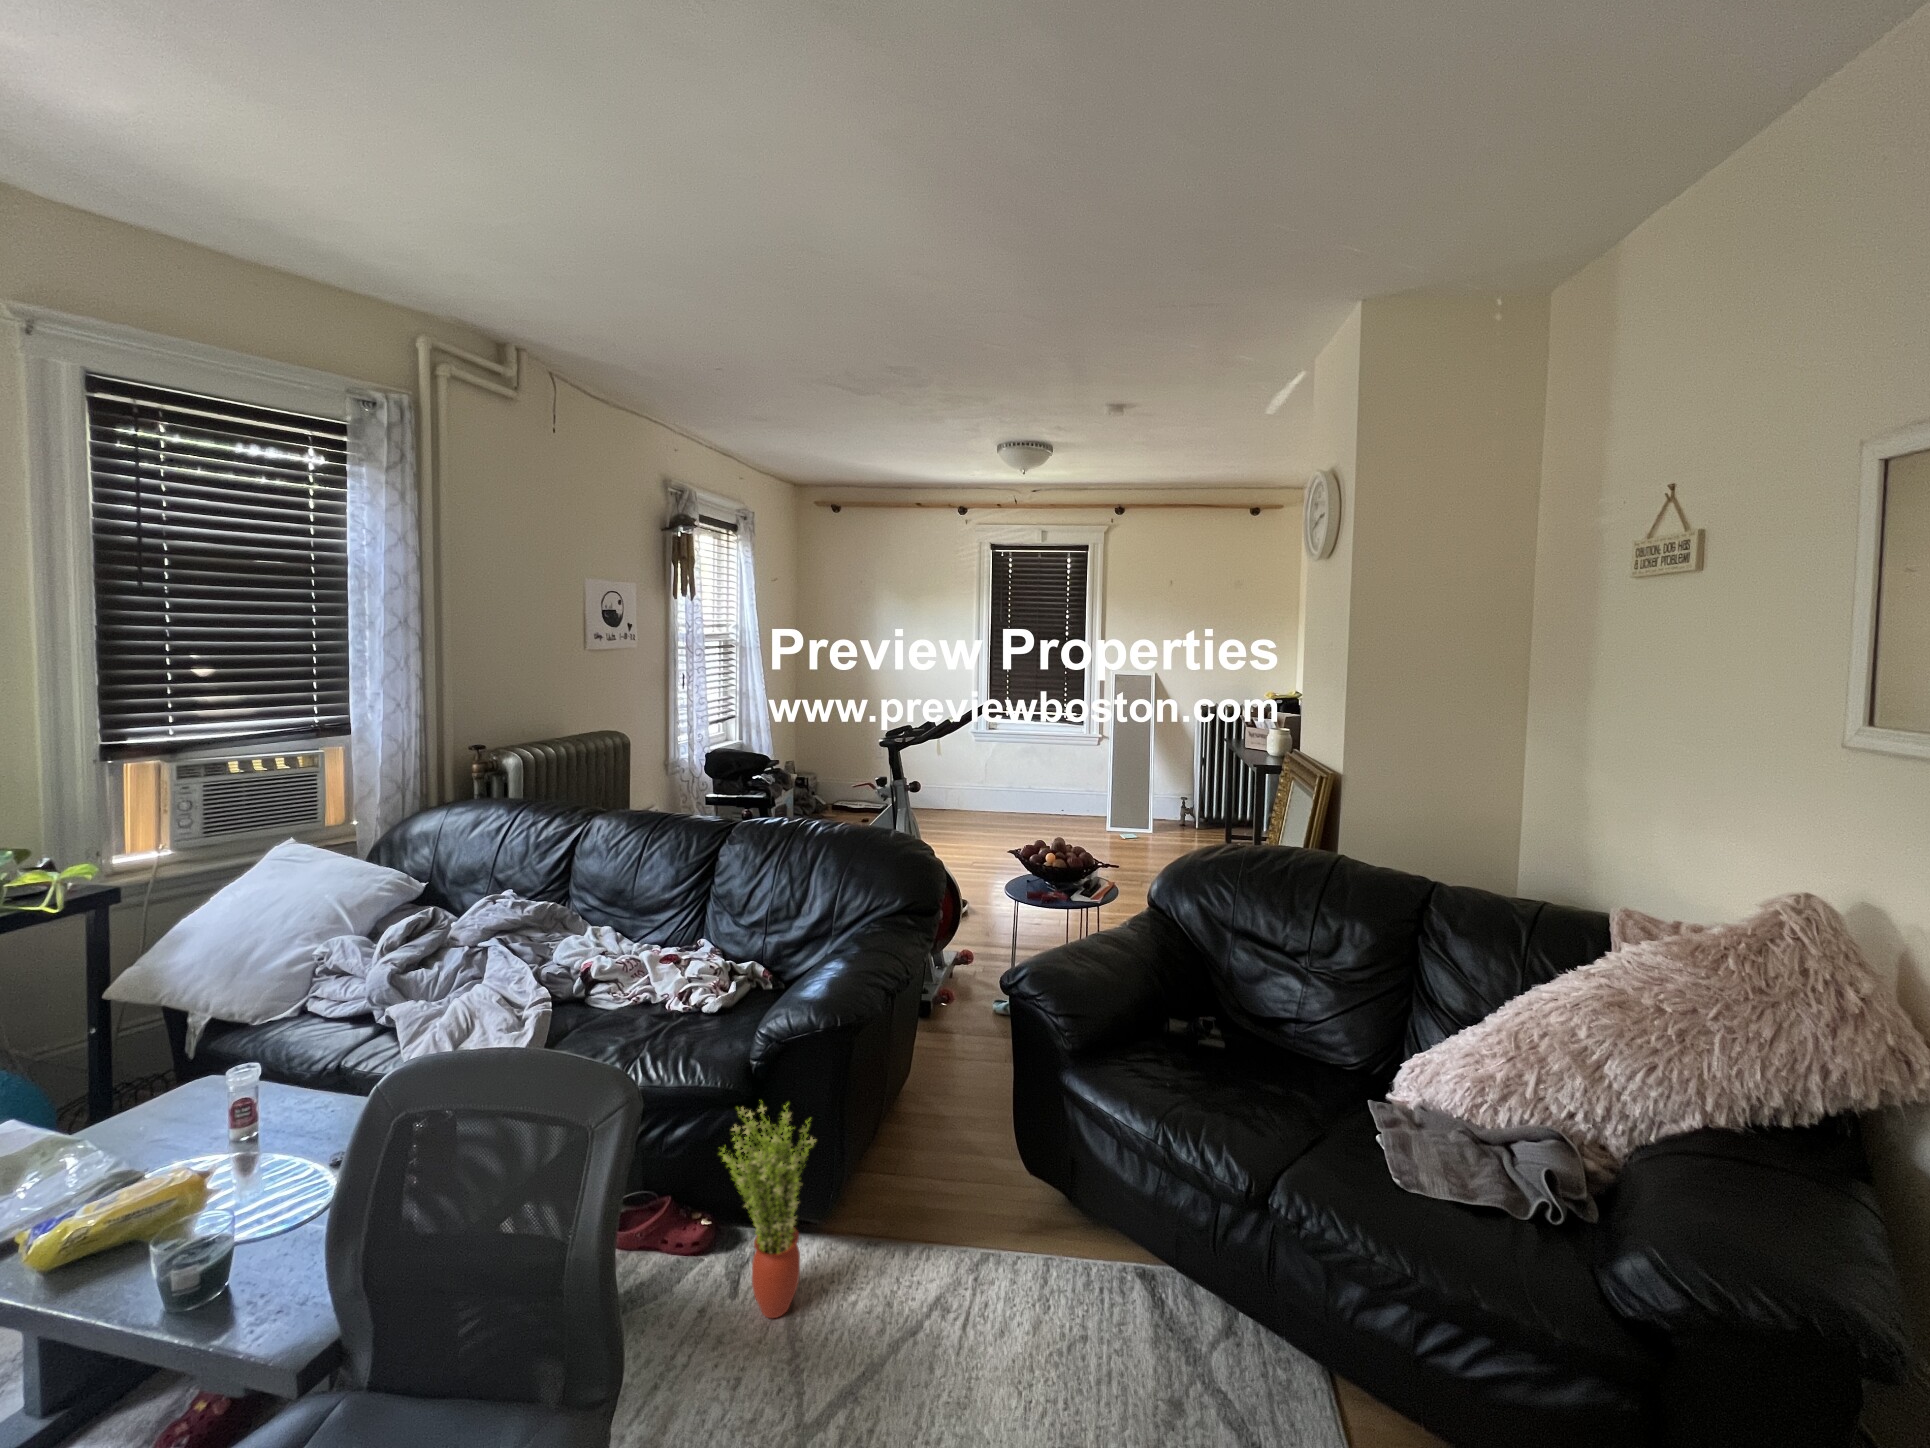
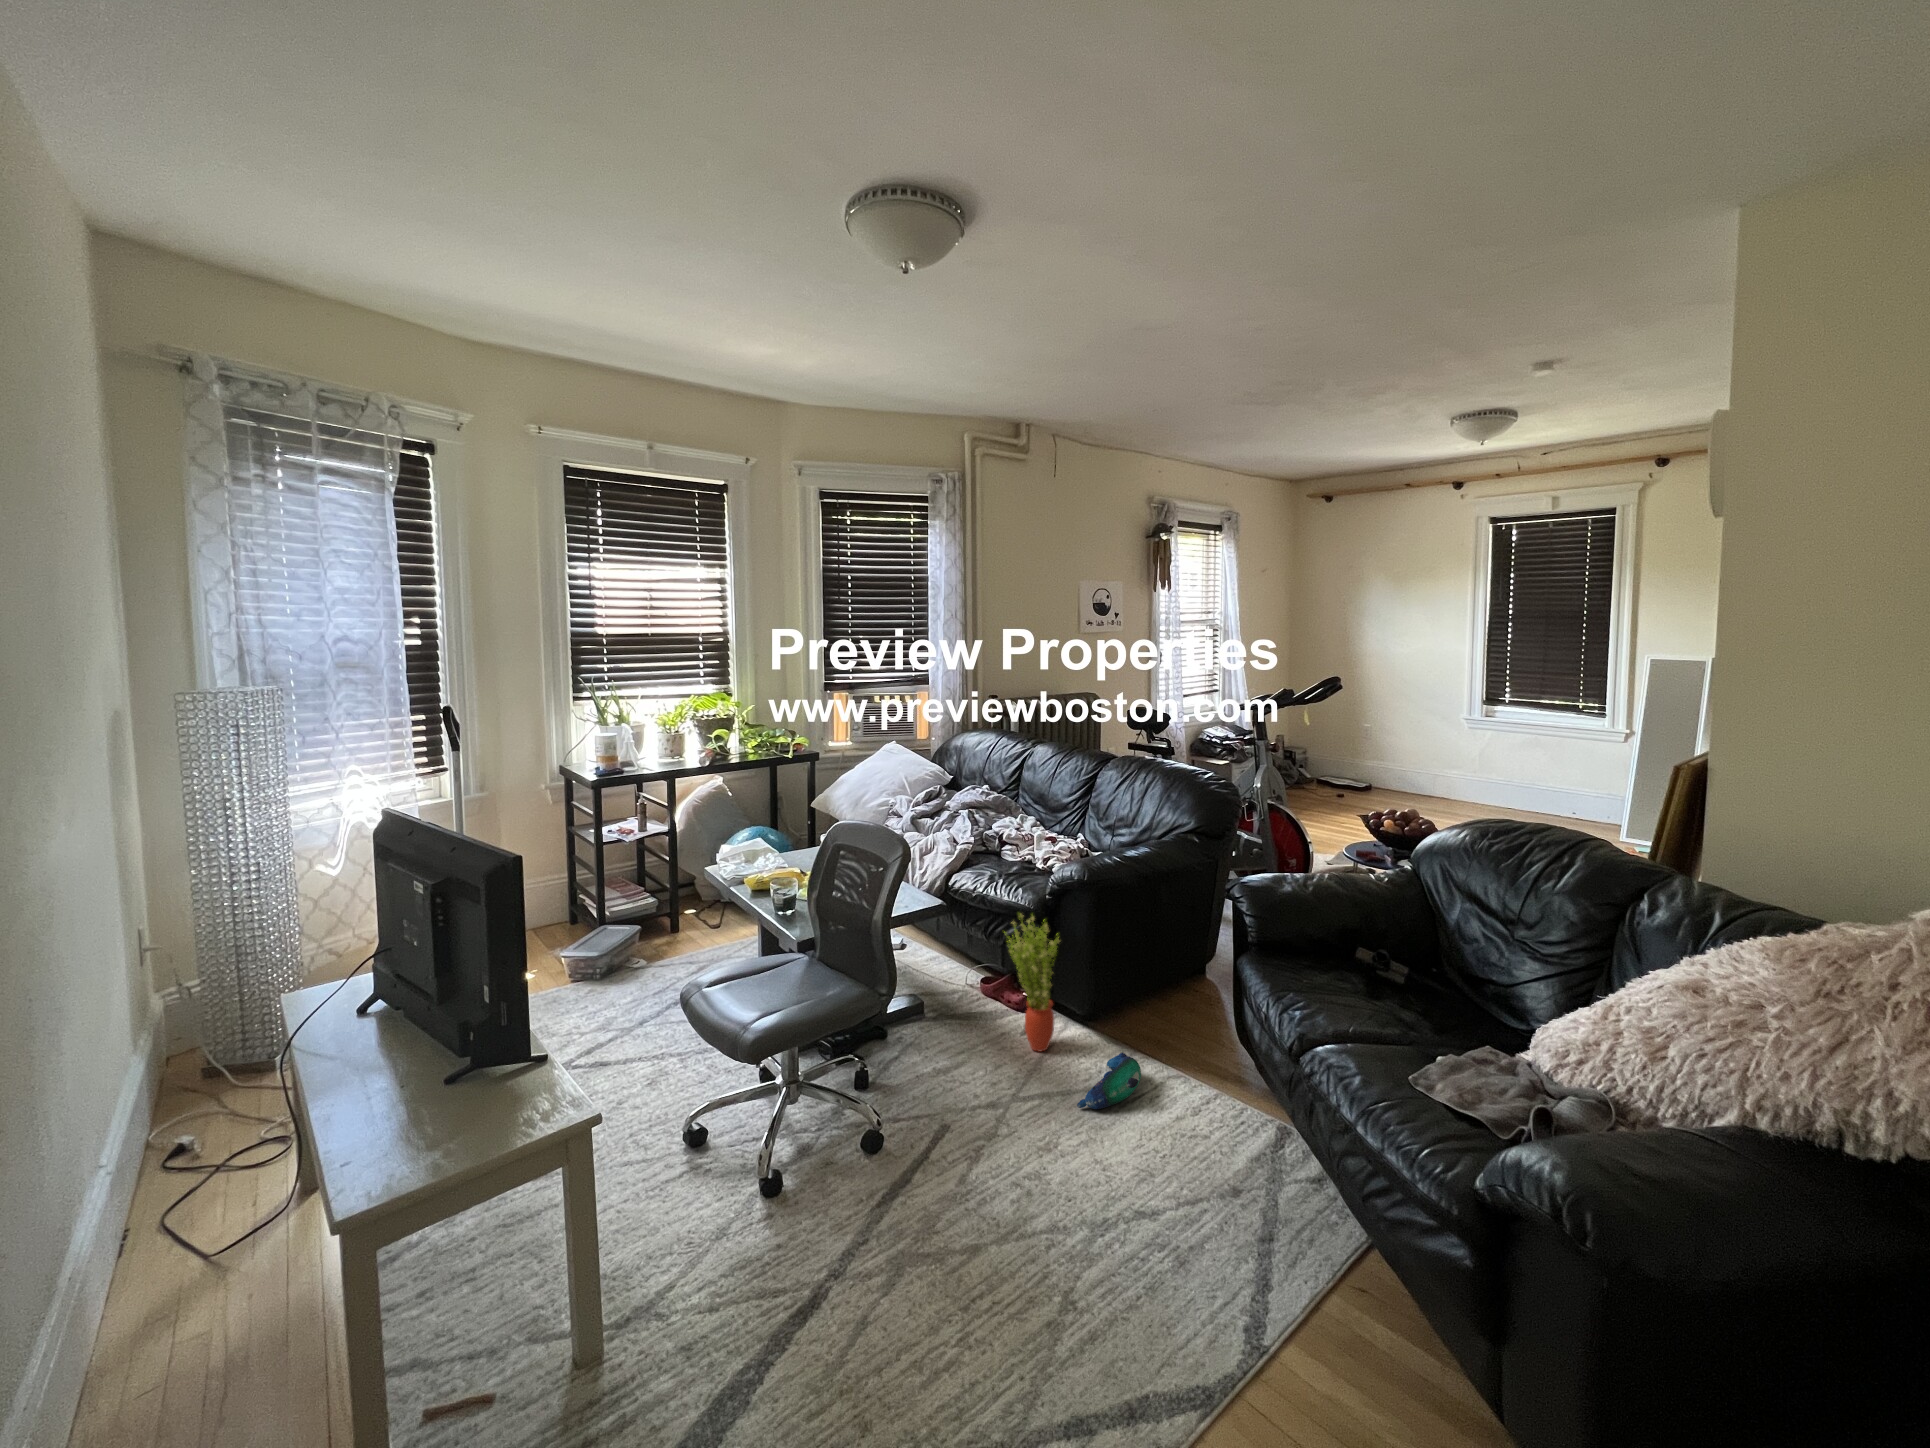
plush toy: none [891,1259,976,1391] -> present [1077,1053,1141,1109]

